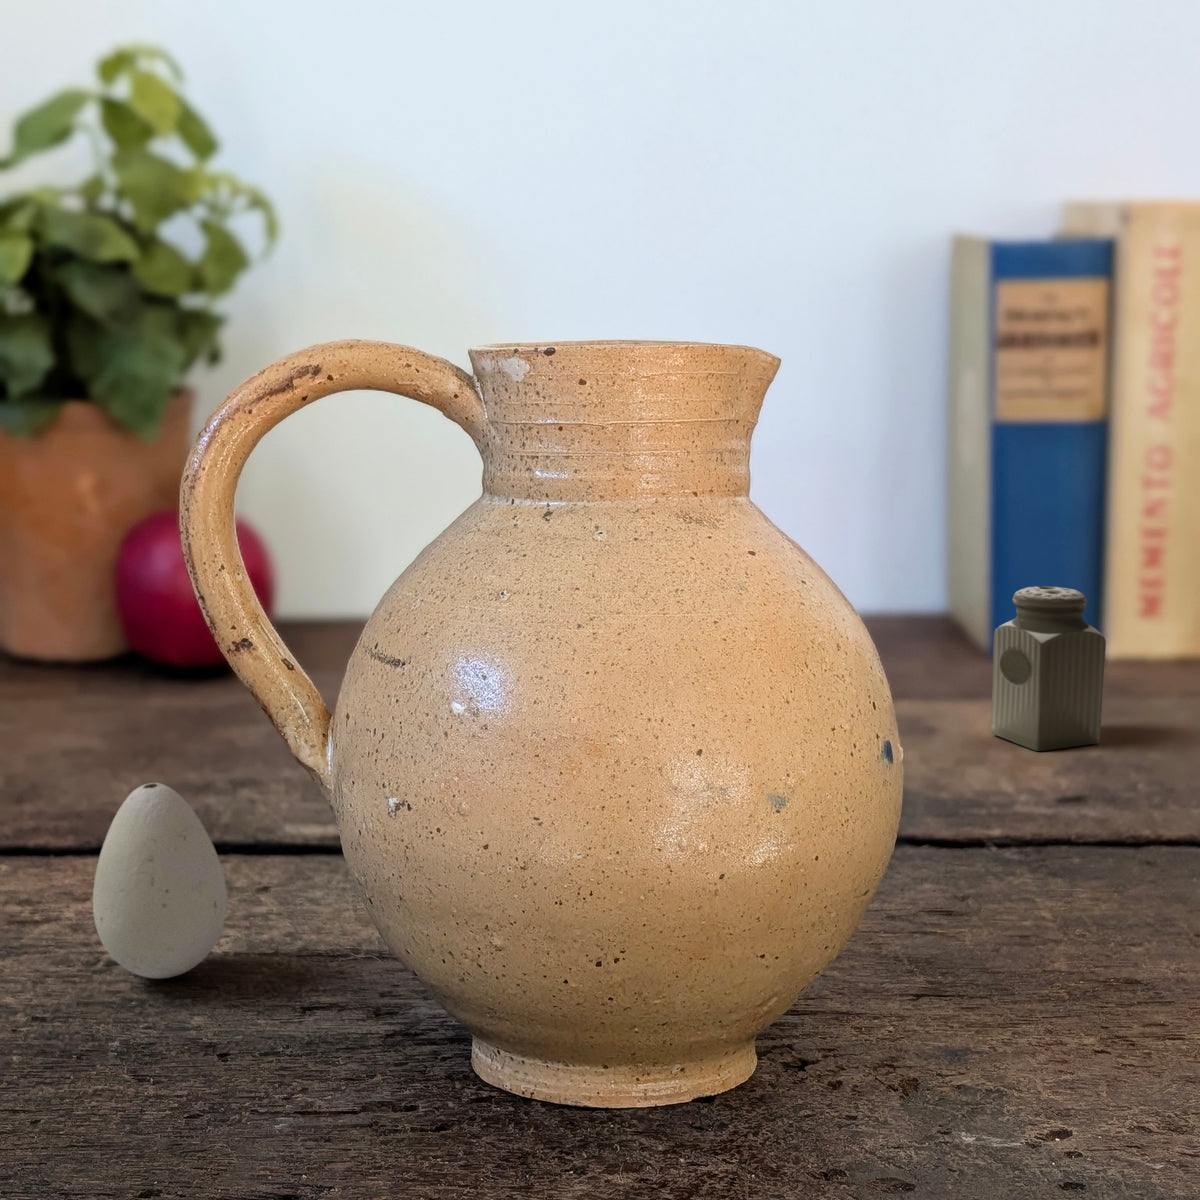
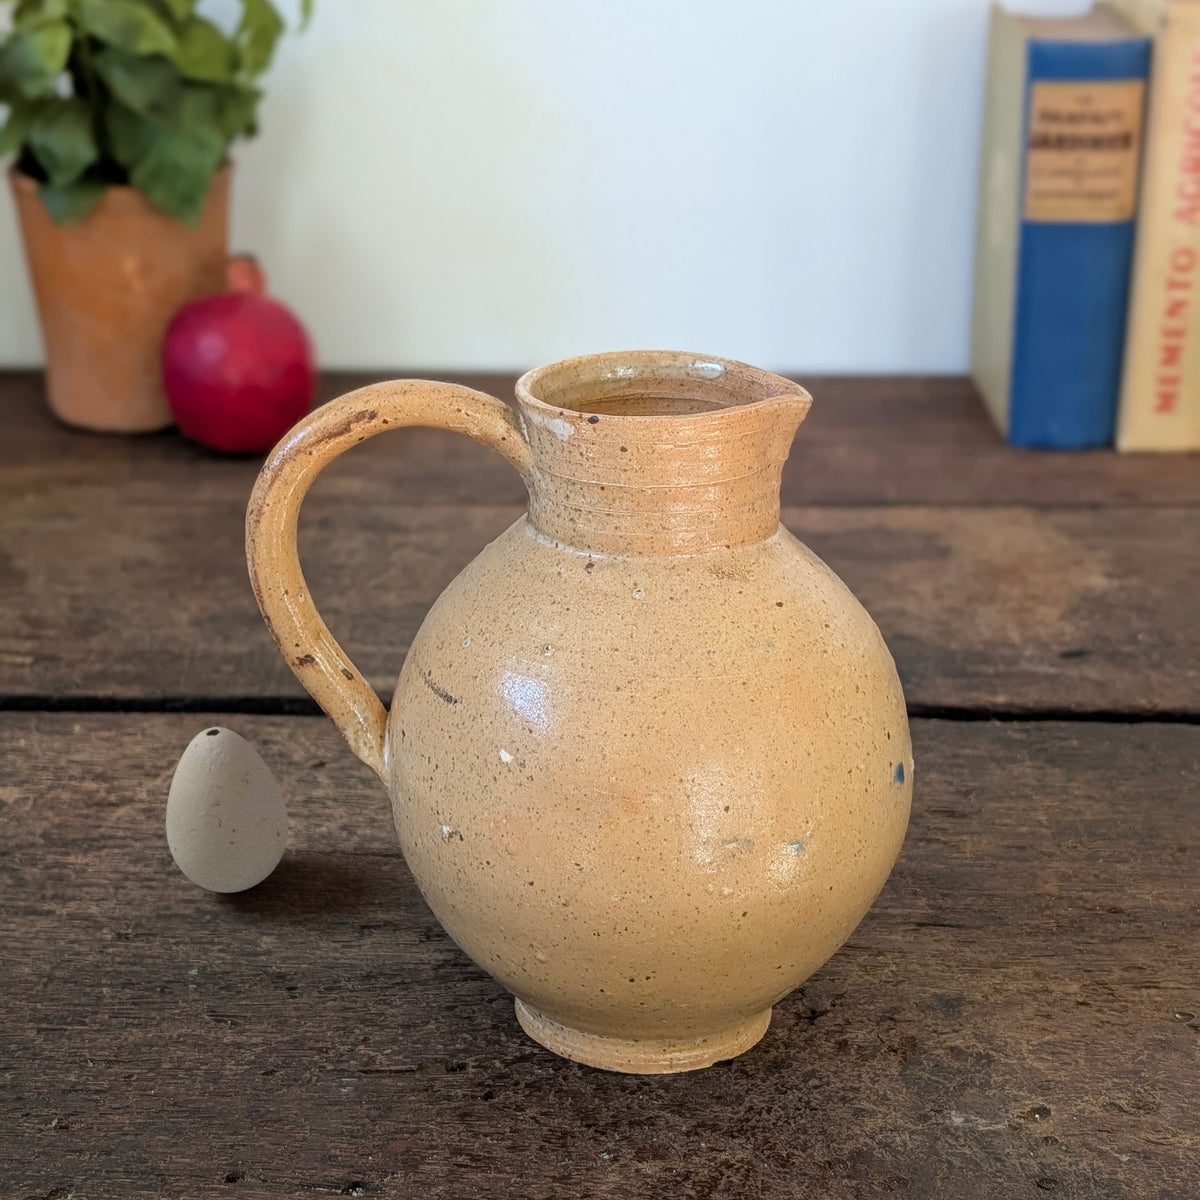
salt shaker: present [991,586,1106,751] -> none [991,427,1109,587]

